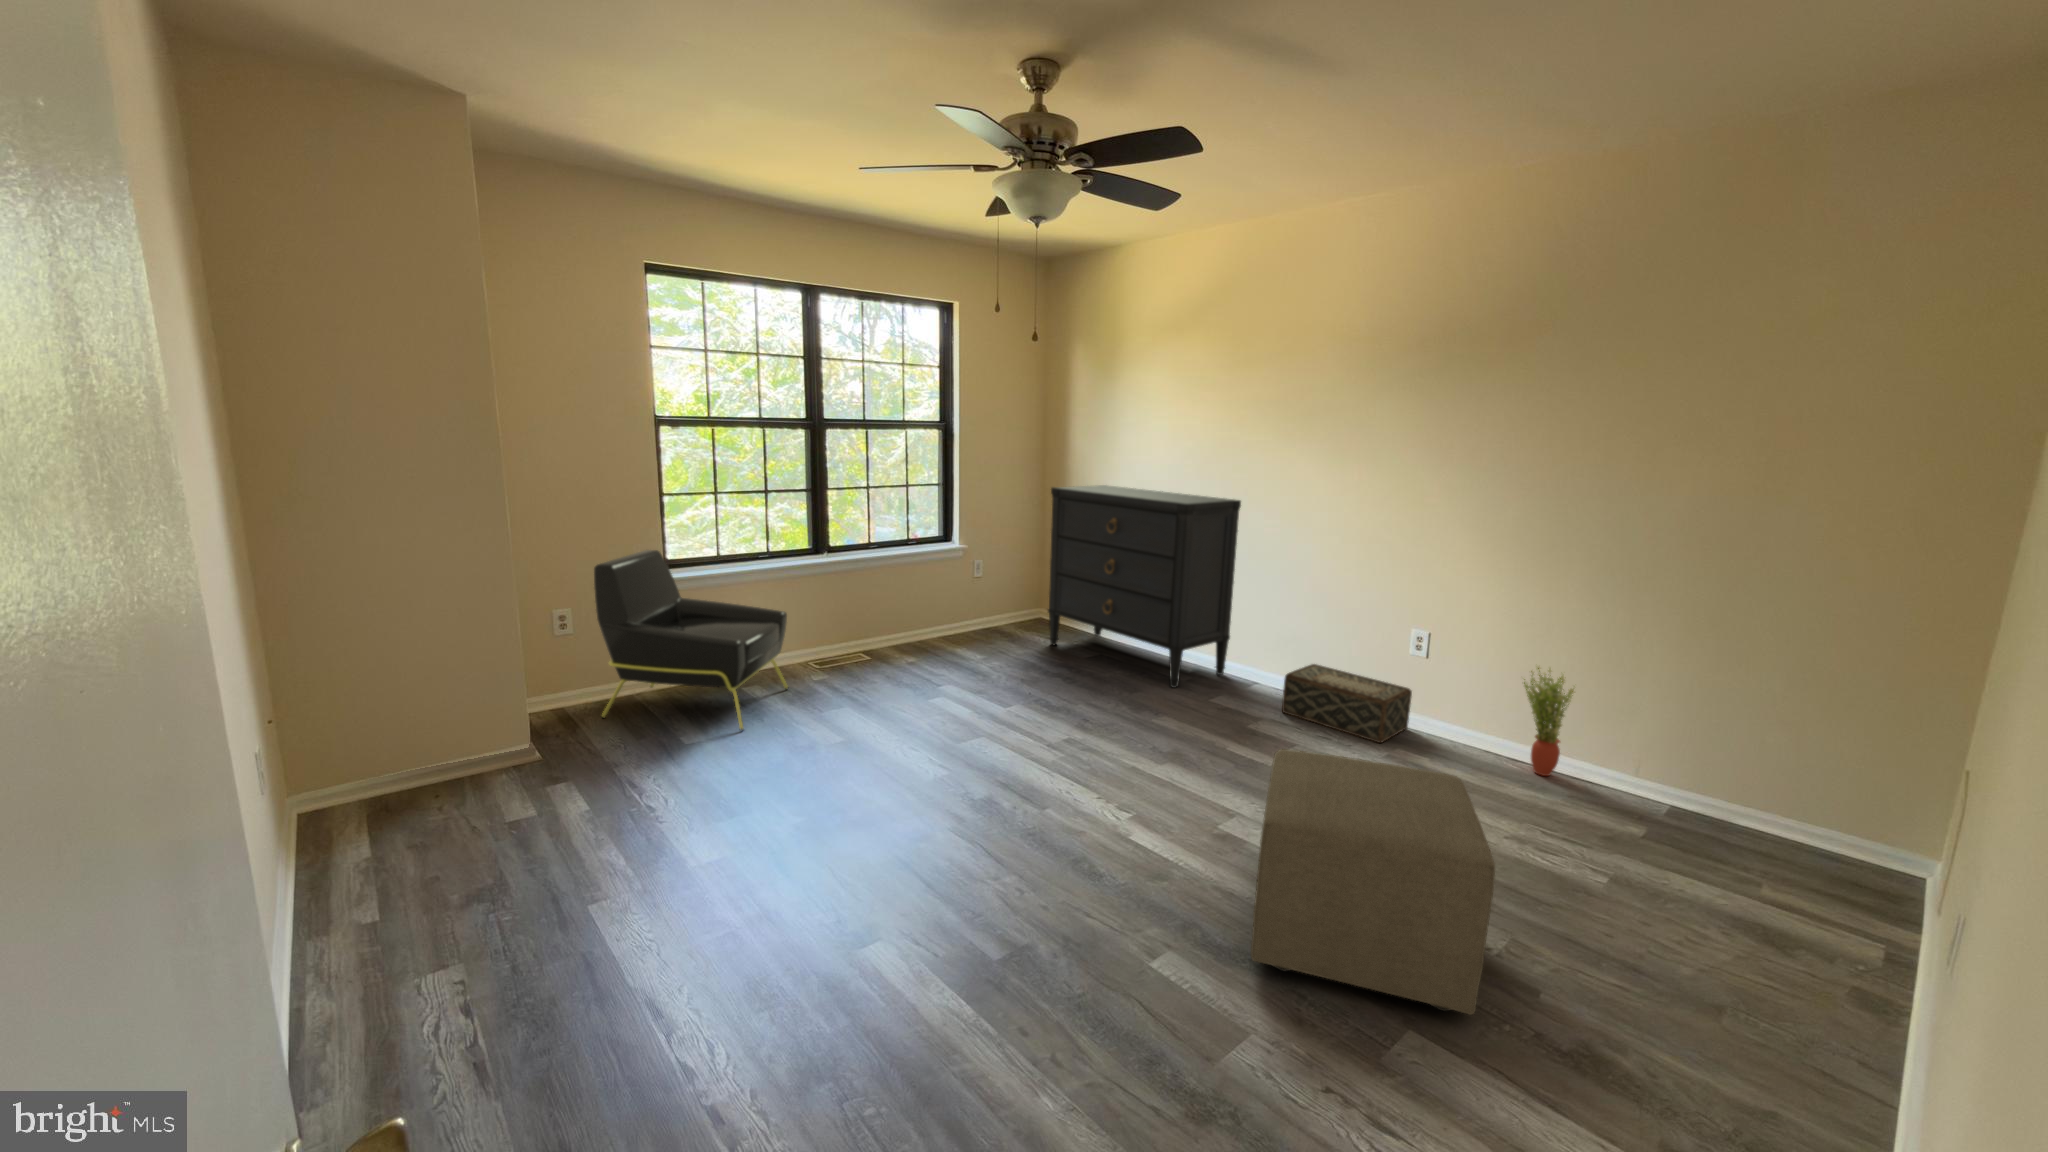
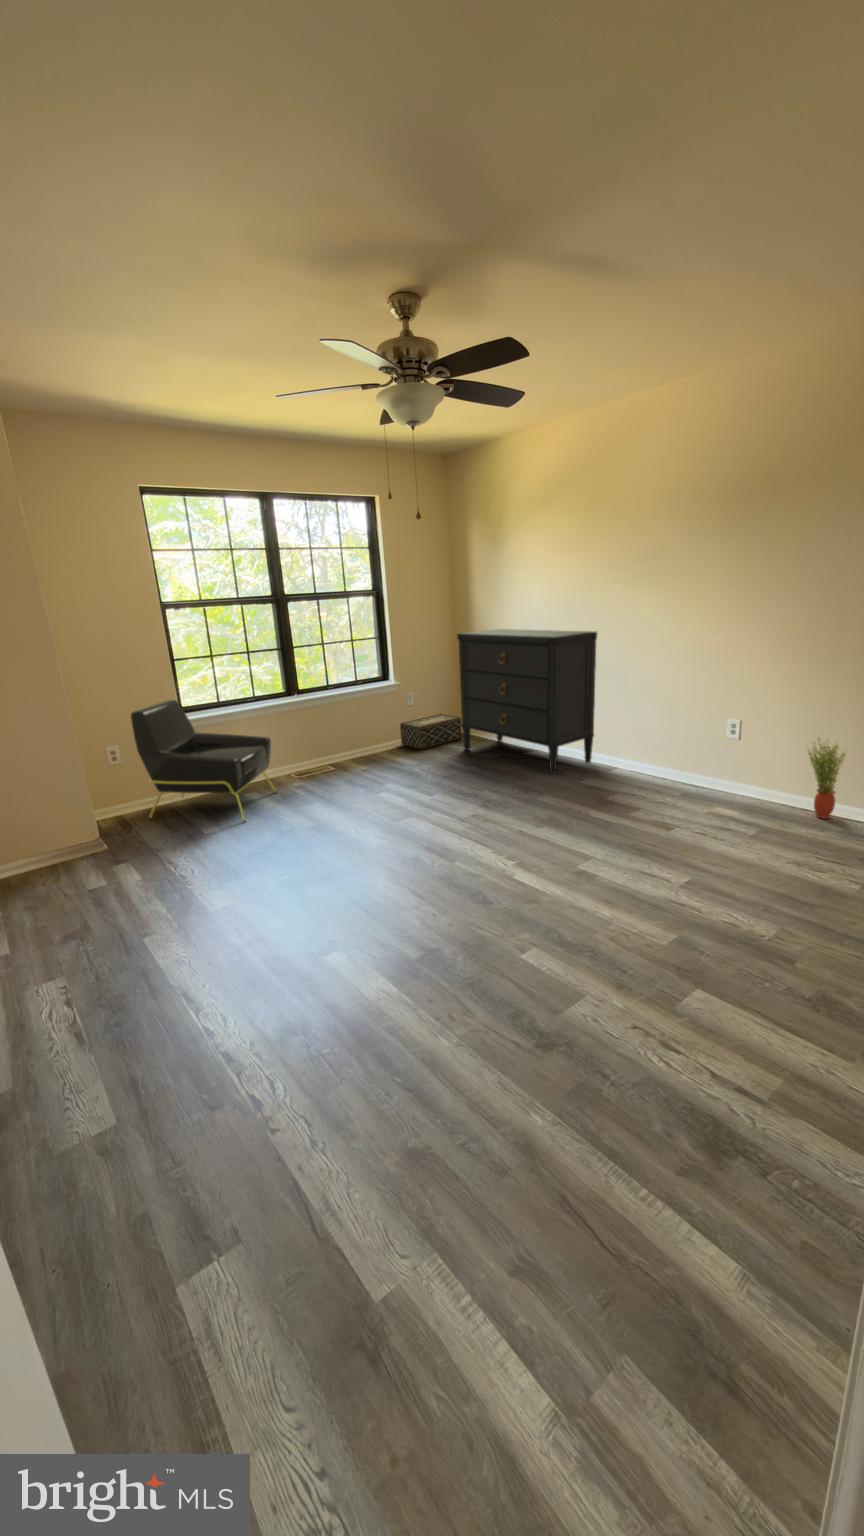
woven basket: present [1282,664,1412,743] -> present [400,714,462,749]
ottoman: present [1251,749,1495,1015] -> none [590,806,757,978]

